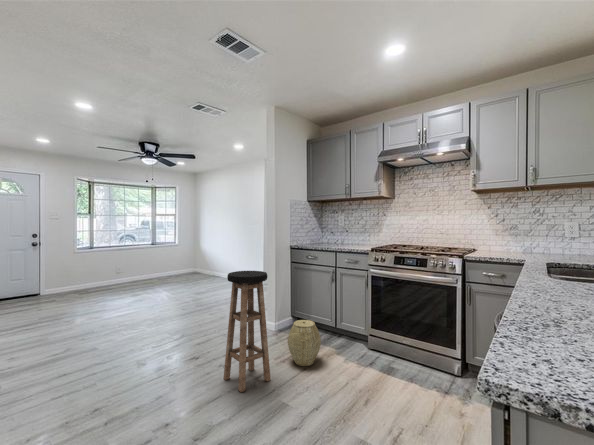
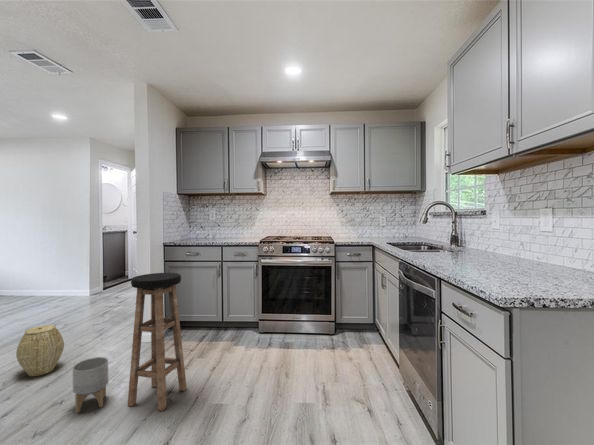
woven basket: present [288,320,321,366] -> present [16,325,64,376]
planter: none [193,332,218,373] -> present [72,357,109,413]

